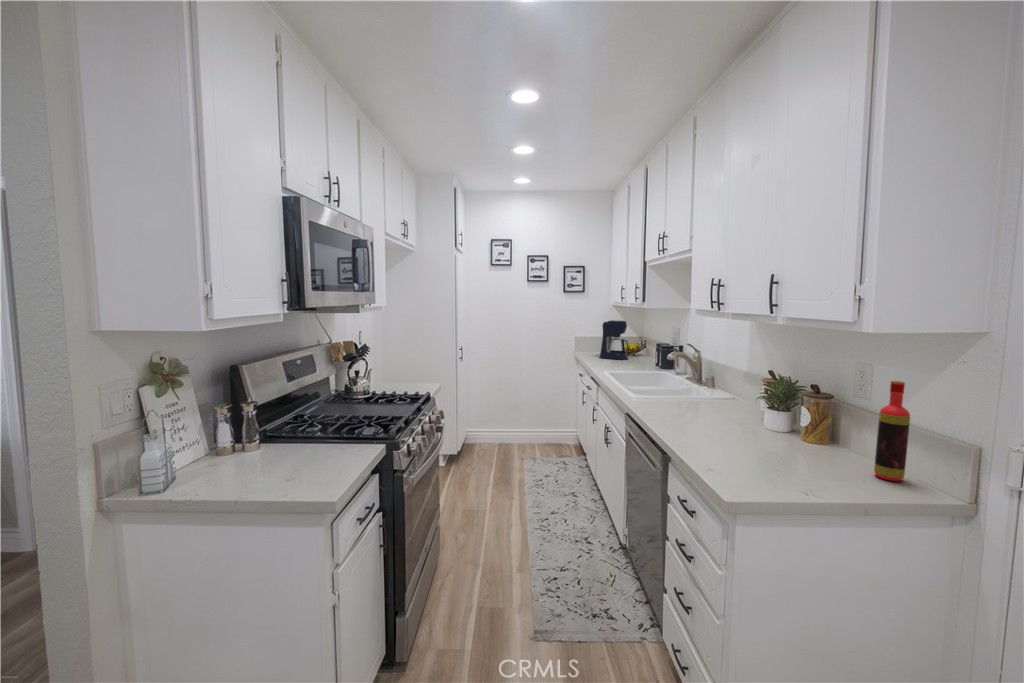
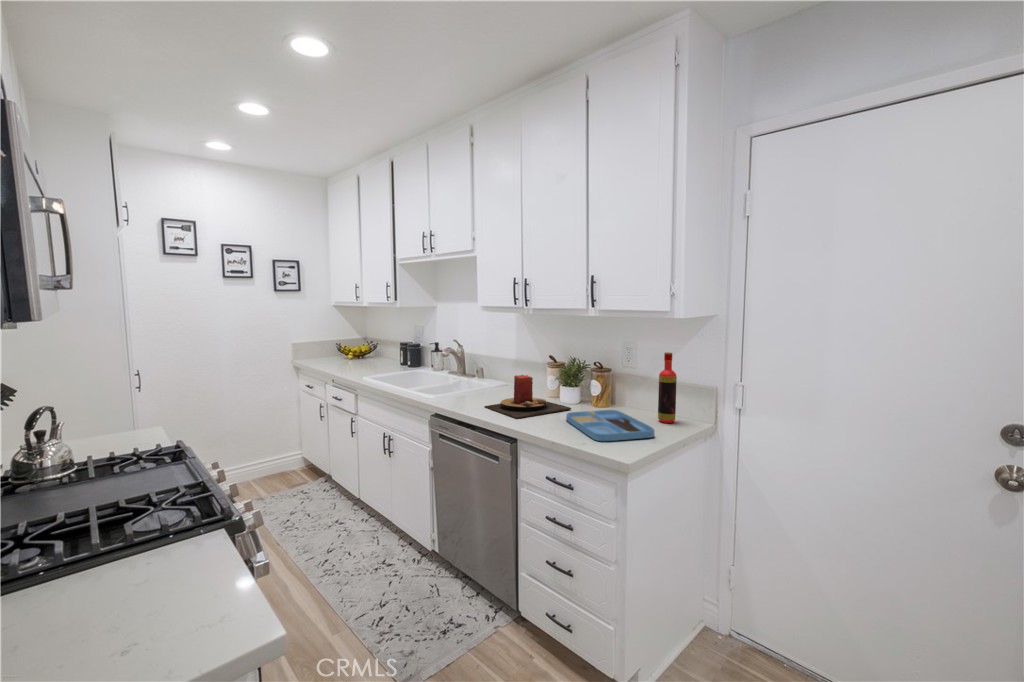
coffee maker: present [599,320,628,360] -> none [331,322,363,365]
candle: none [671,385,767,435] -> present [485,375,571,419]
tray: none [733,436,829,488] -> present [566,410,655,441]

